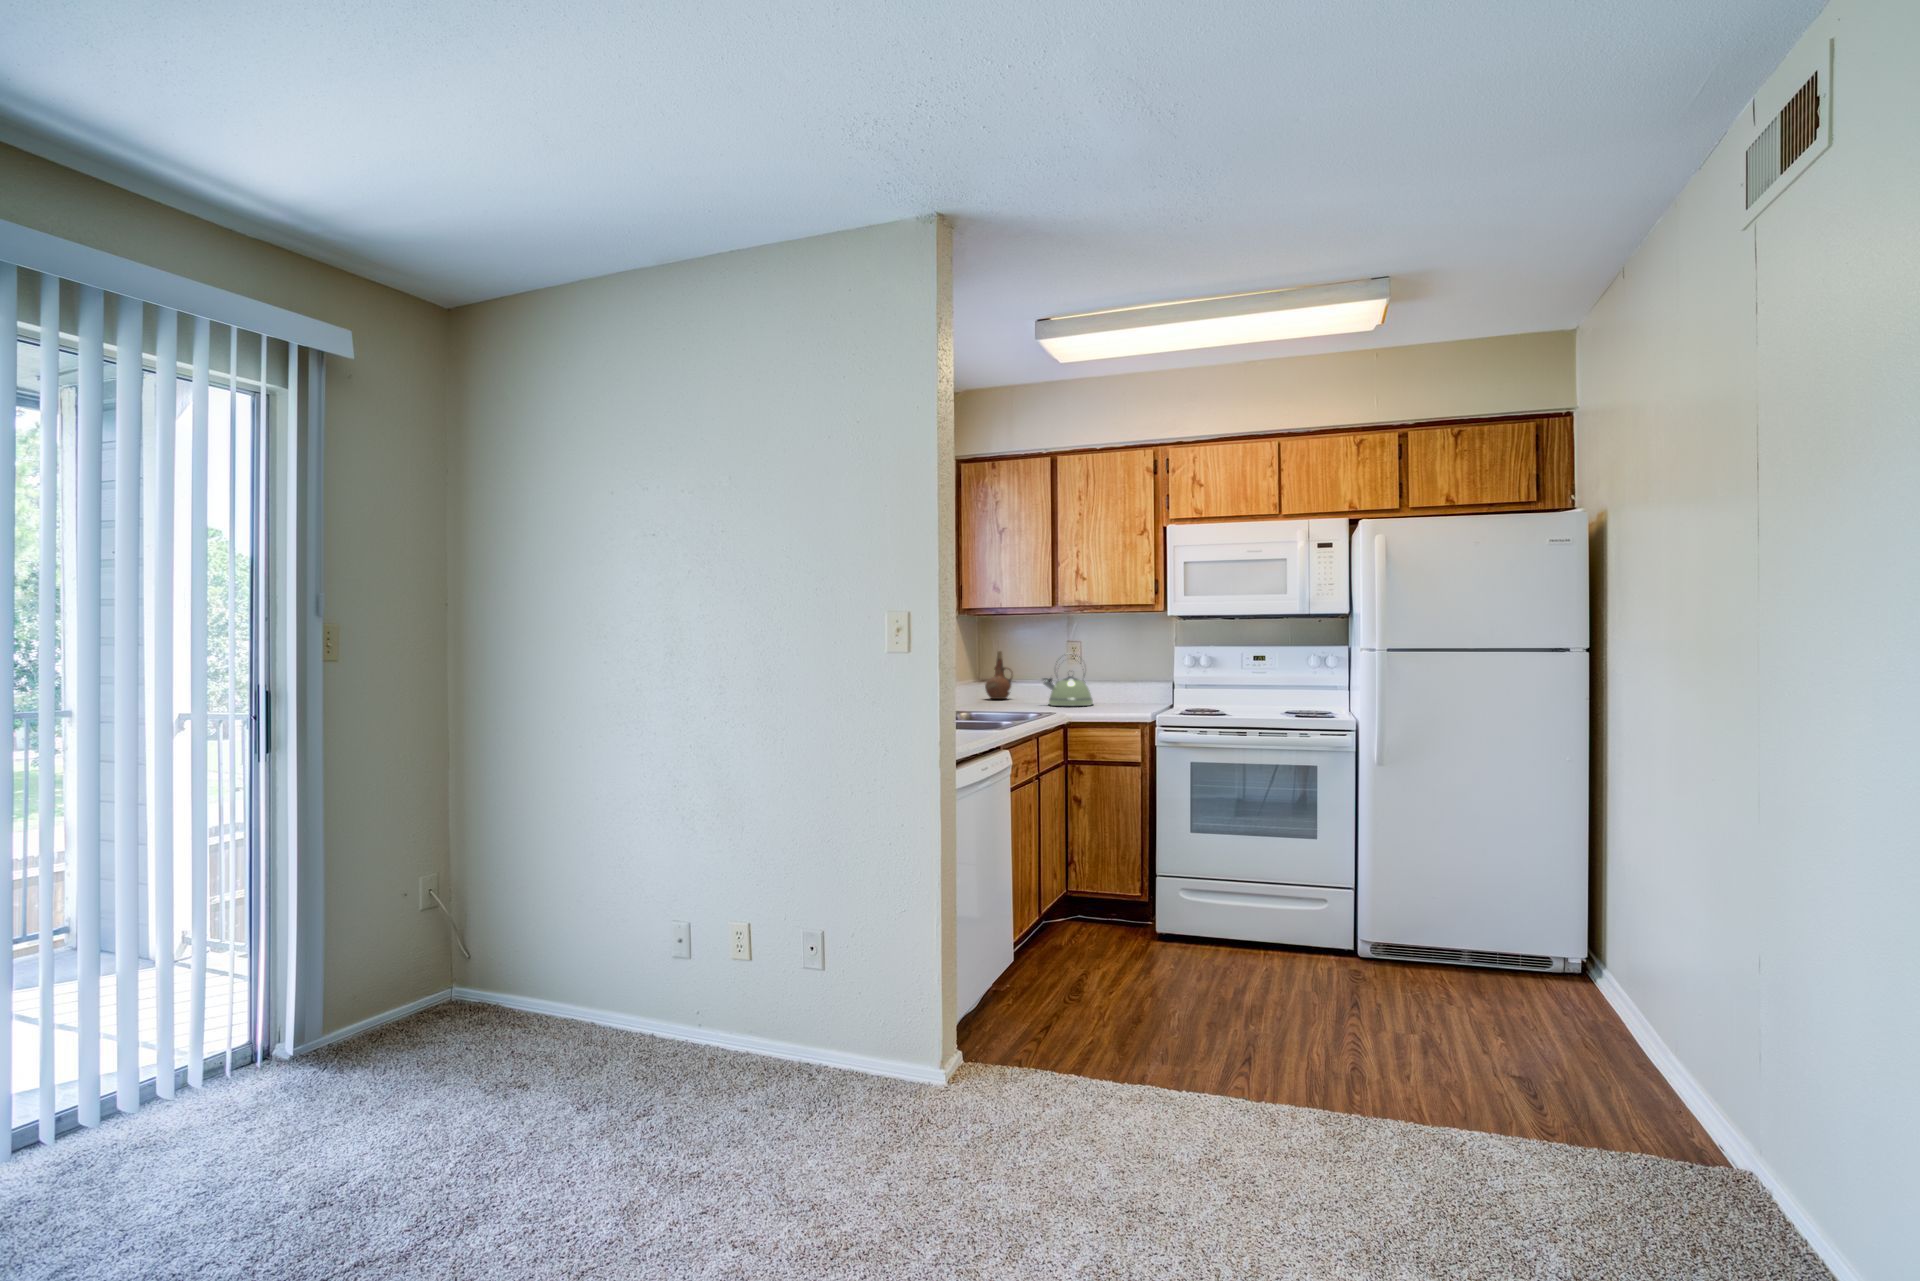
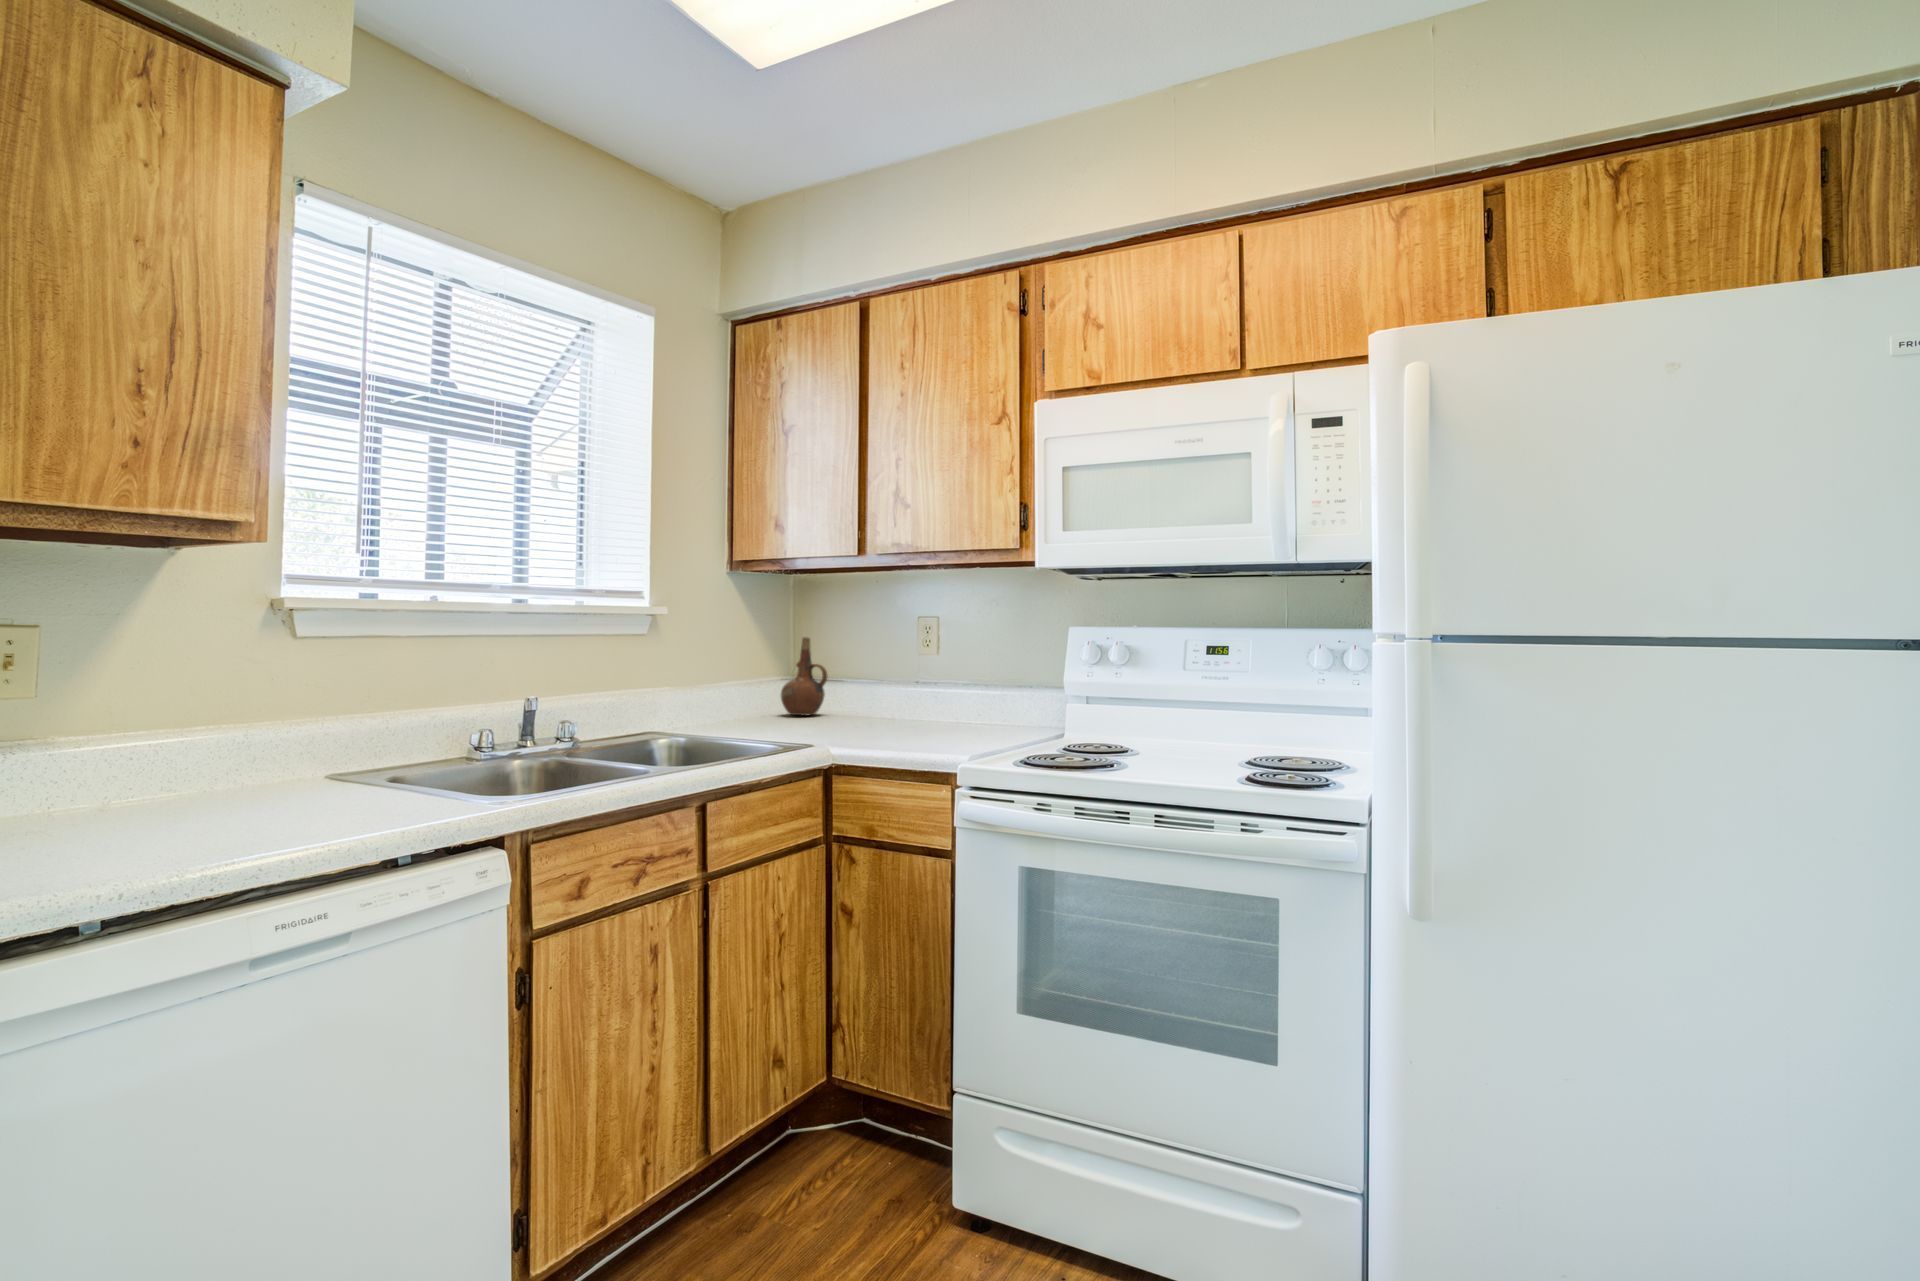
kettle: present [1043,656,1093,706] -> none [835,641,923,733]

